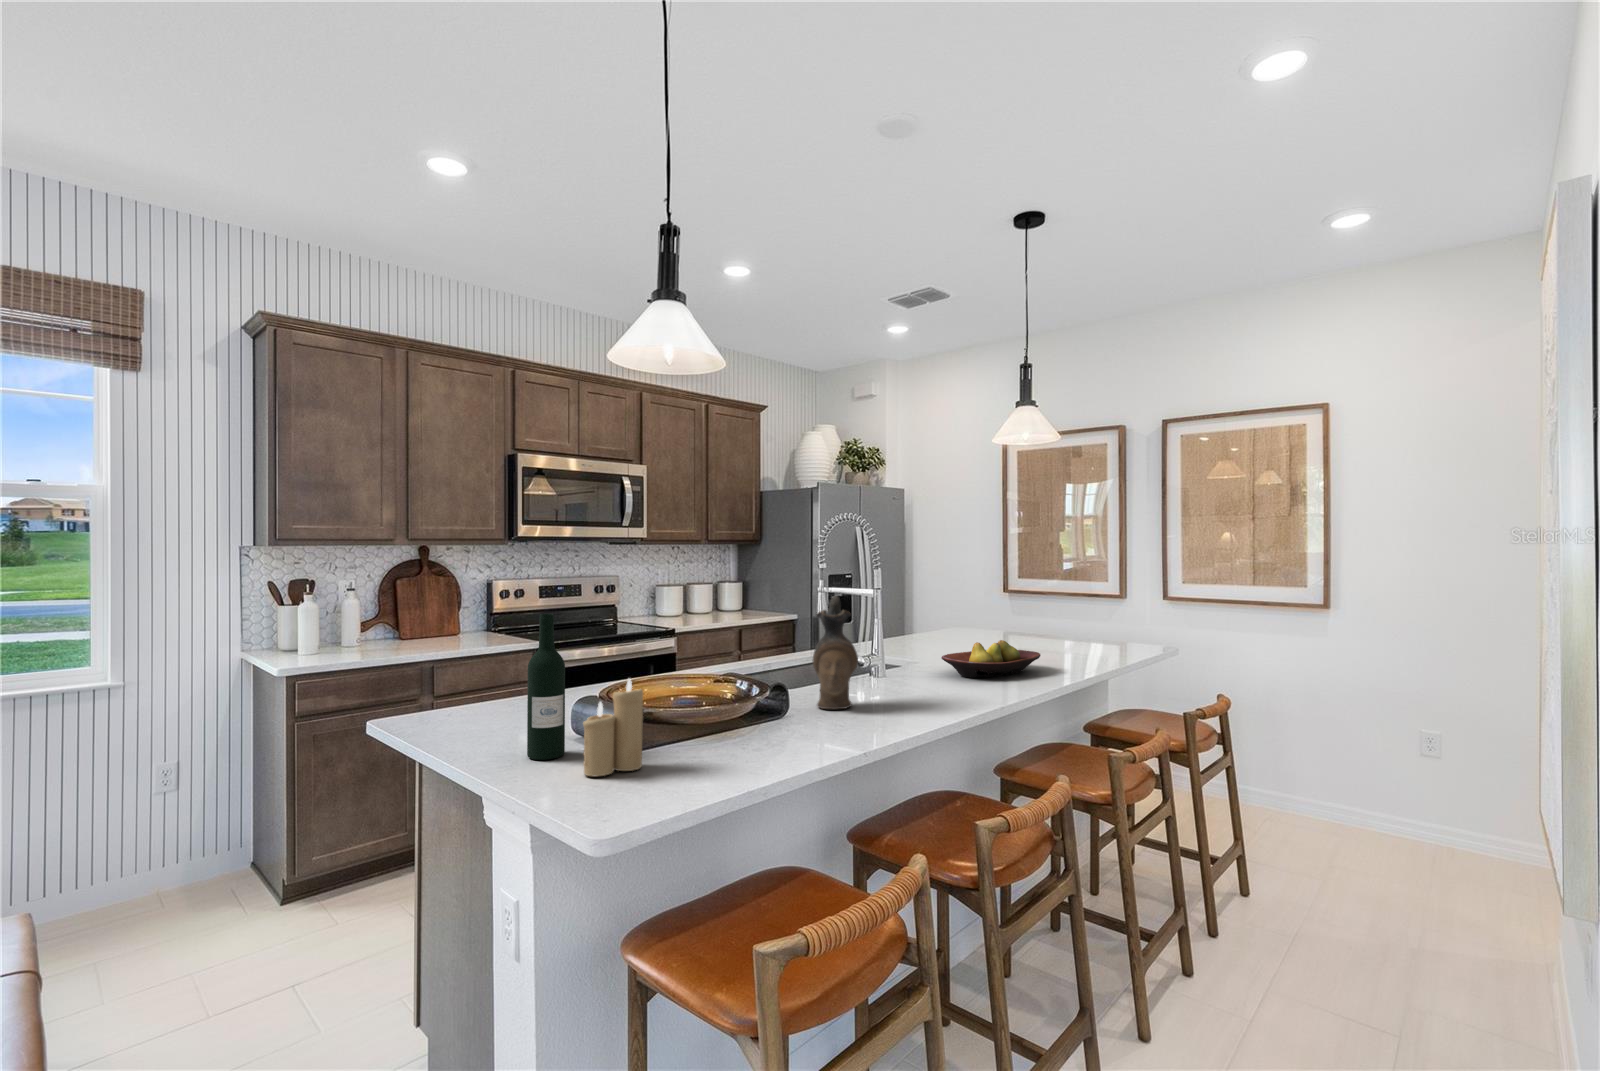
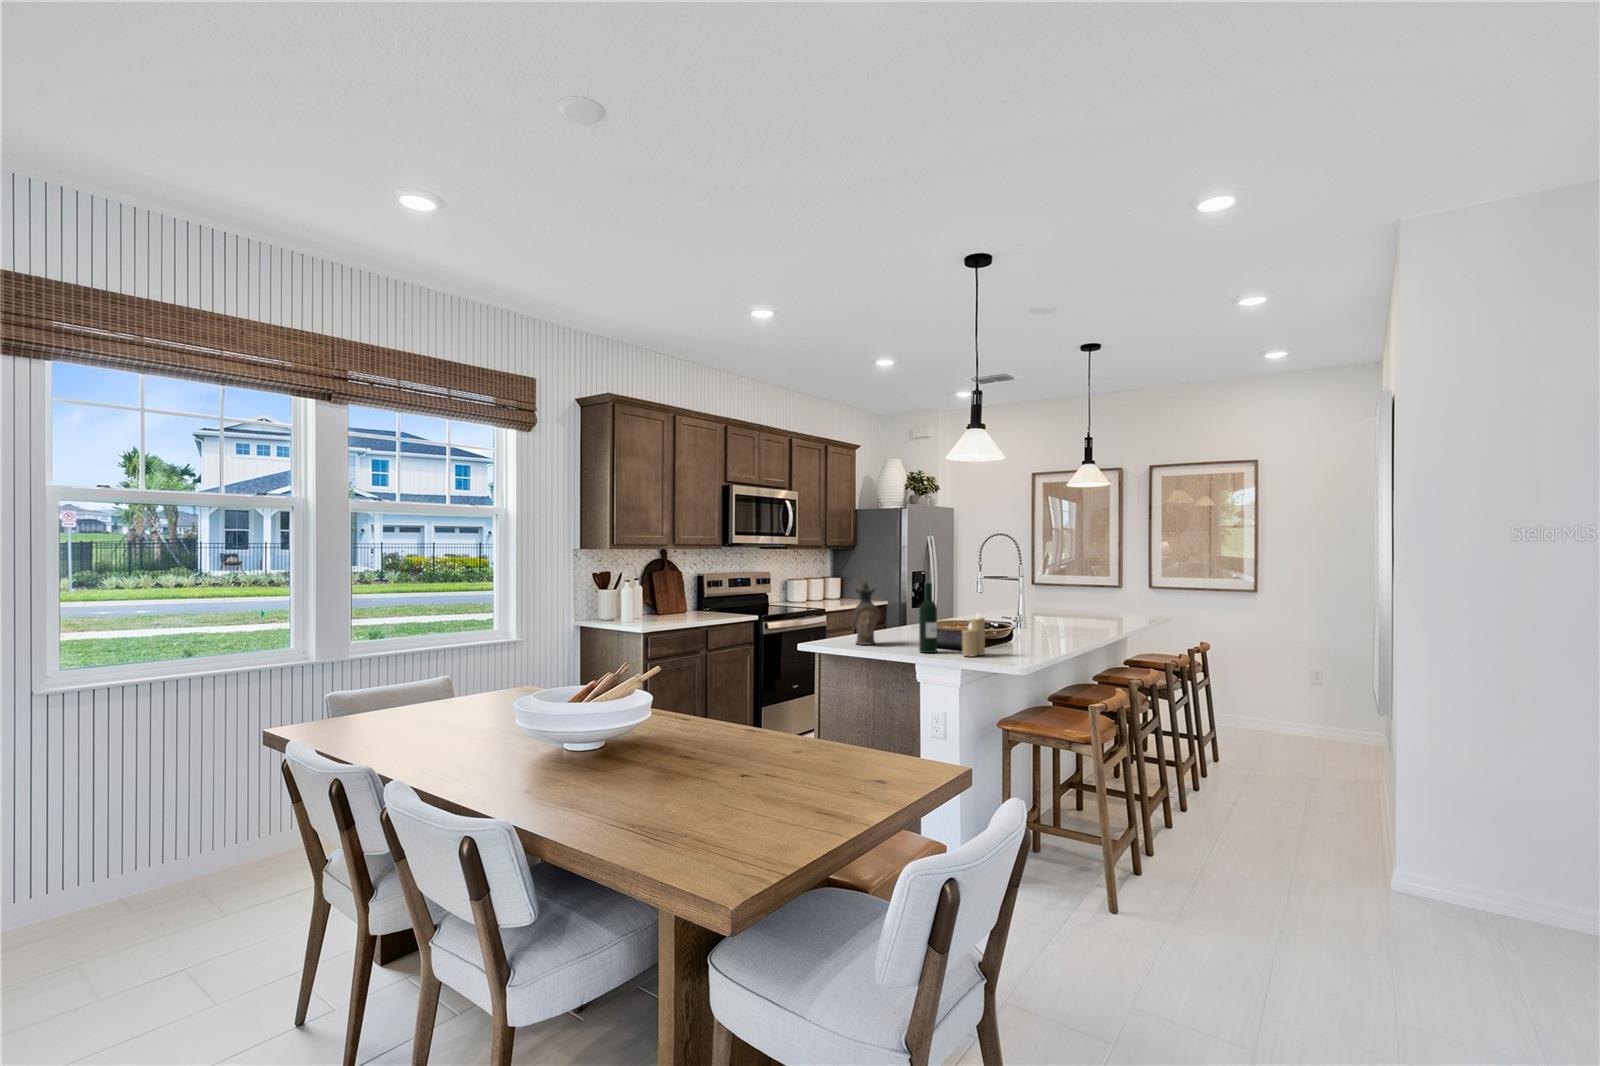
ceramic pitcher: present [813,596,858,709] -> present [854,580,880,645]
fruit bowl: present [941,640,1040,678] -> none [1056,607,1111,627]

